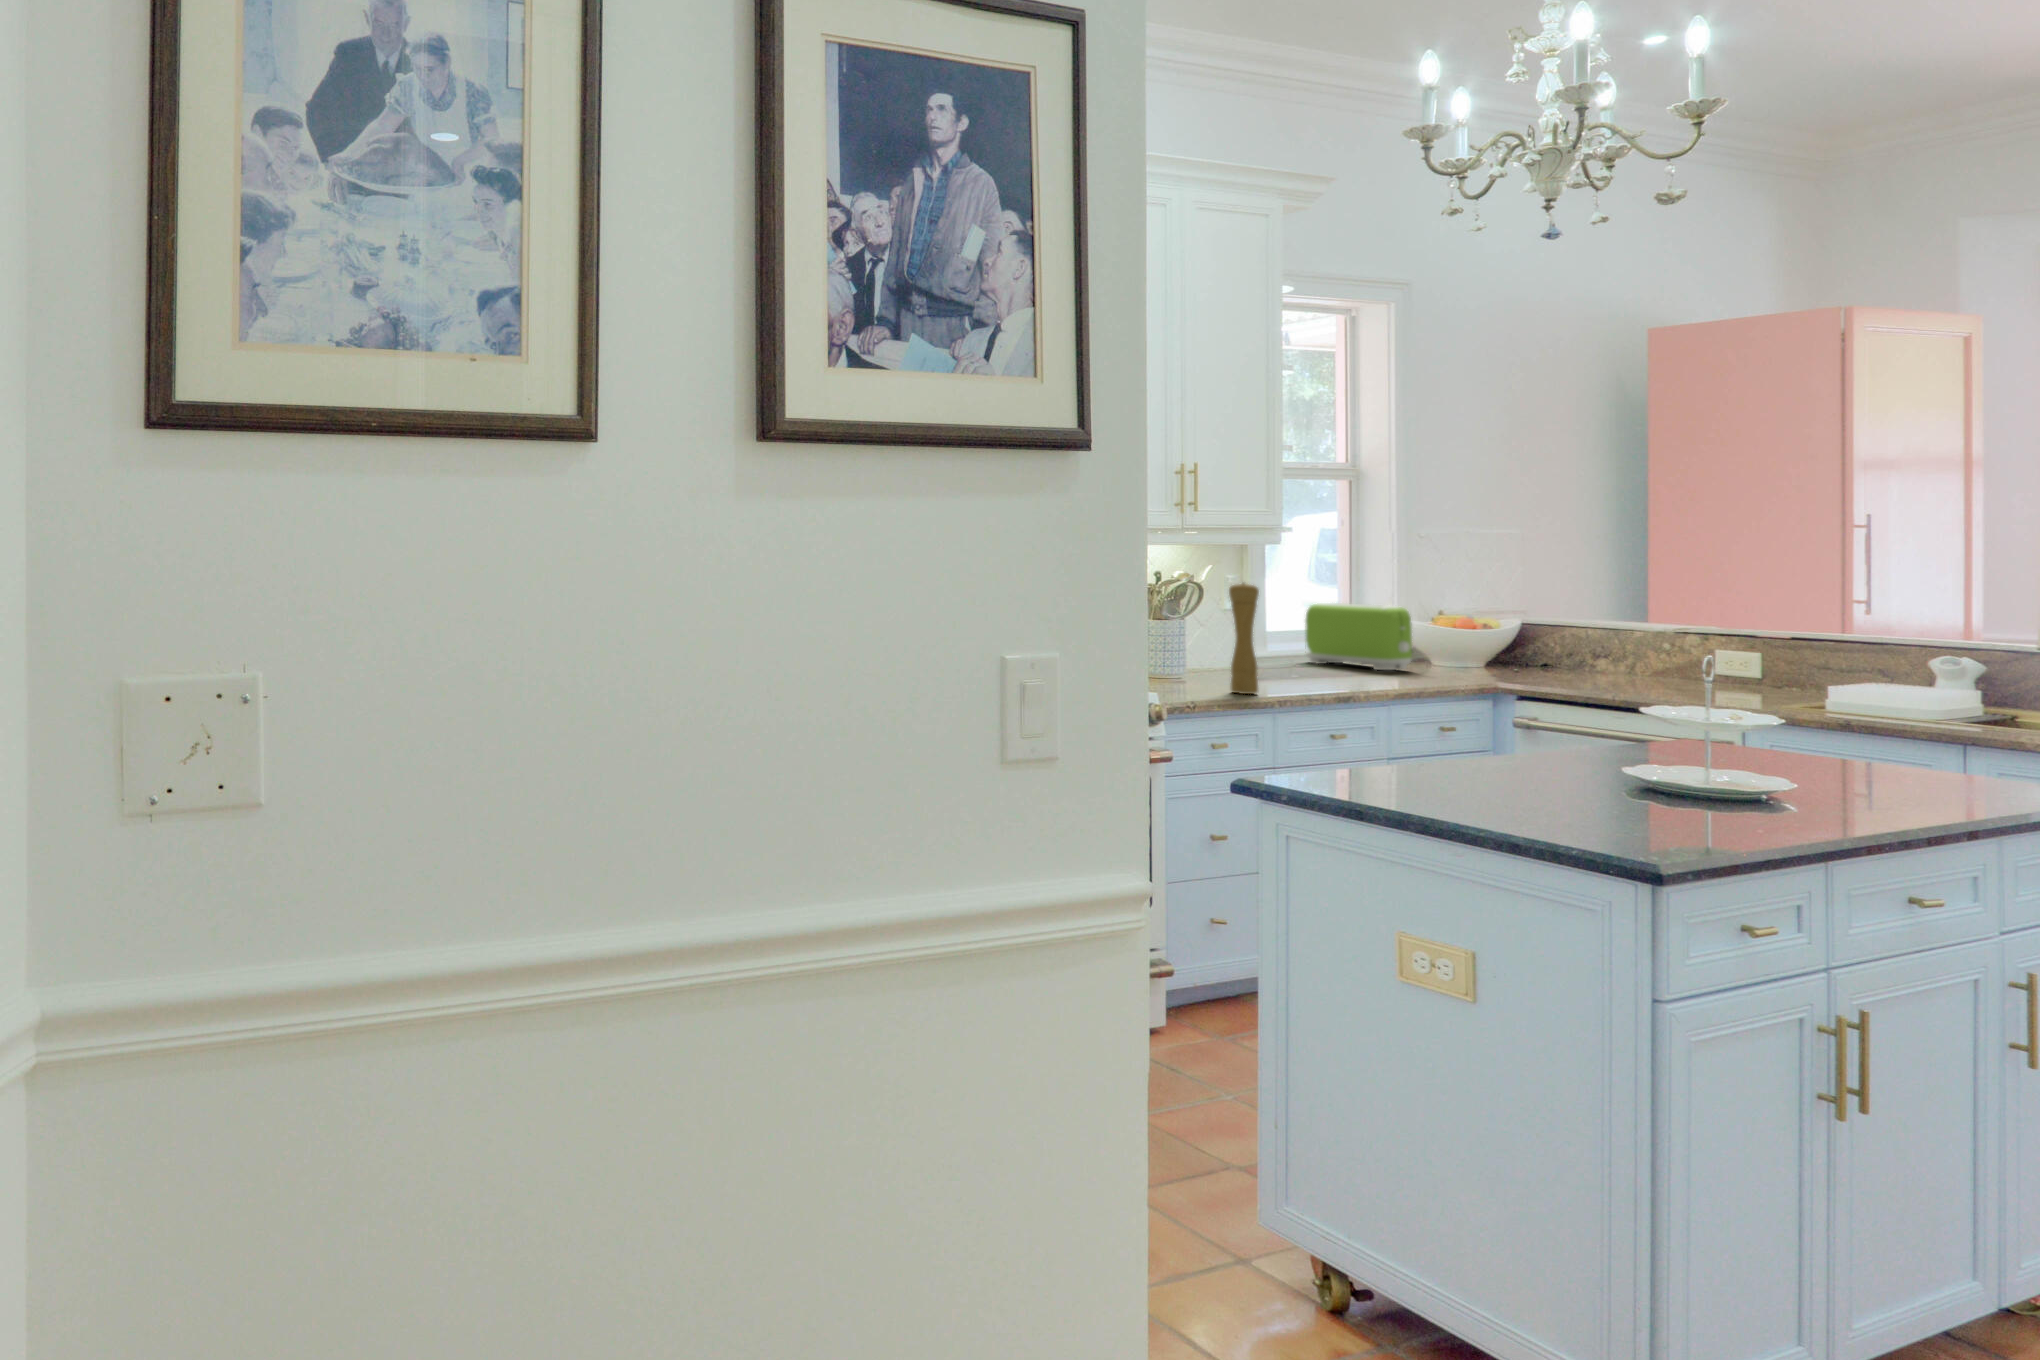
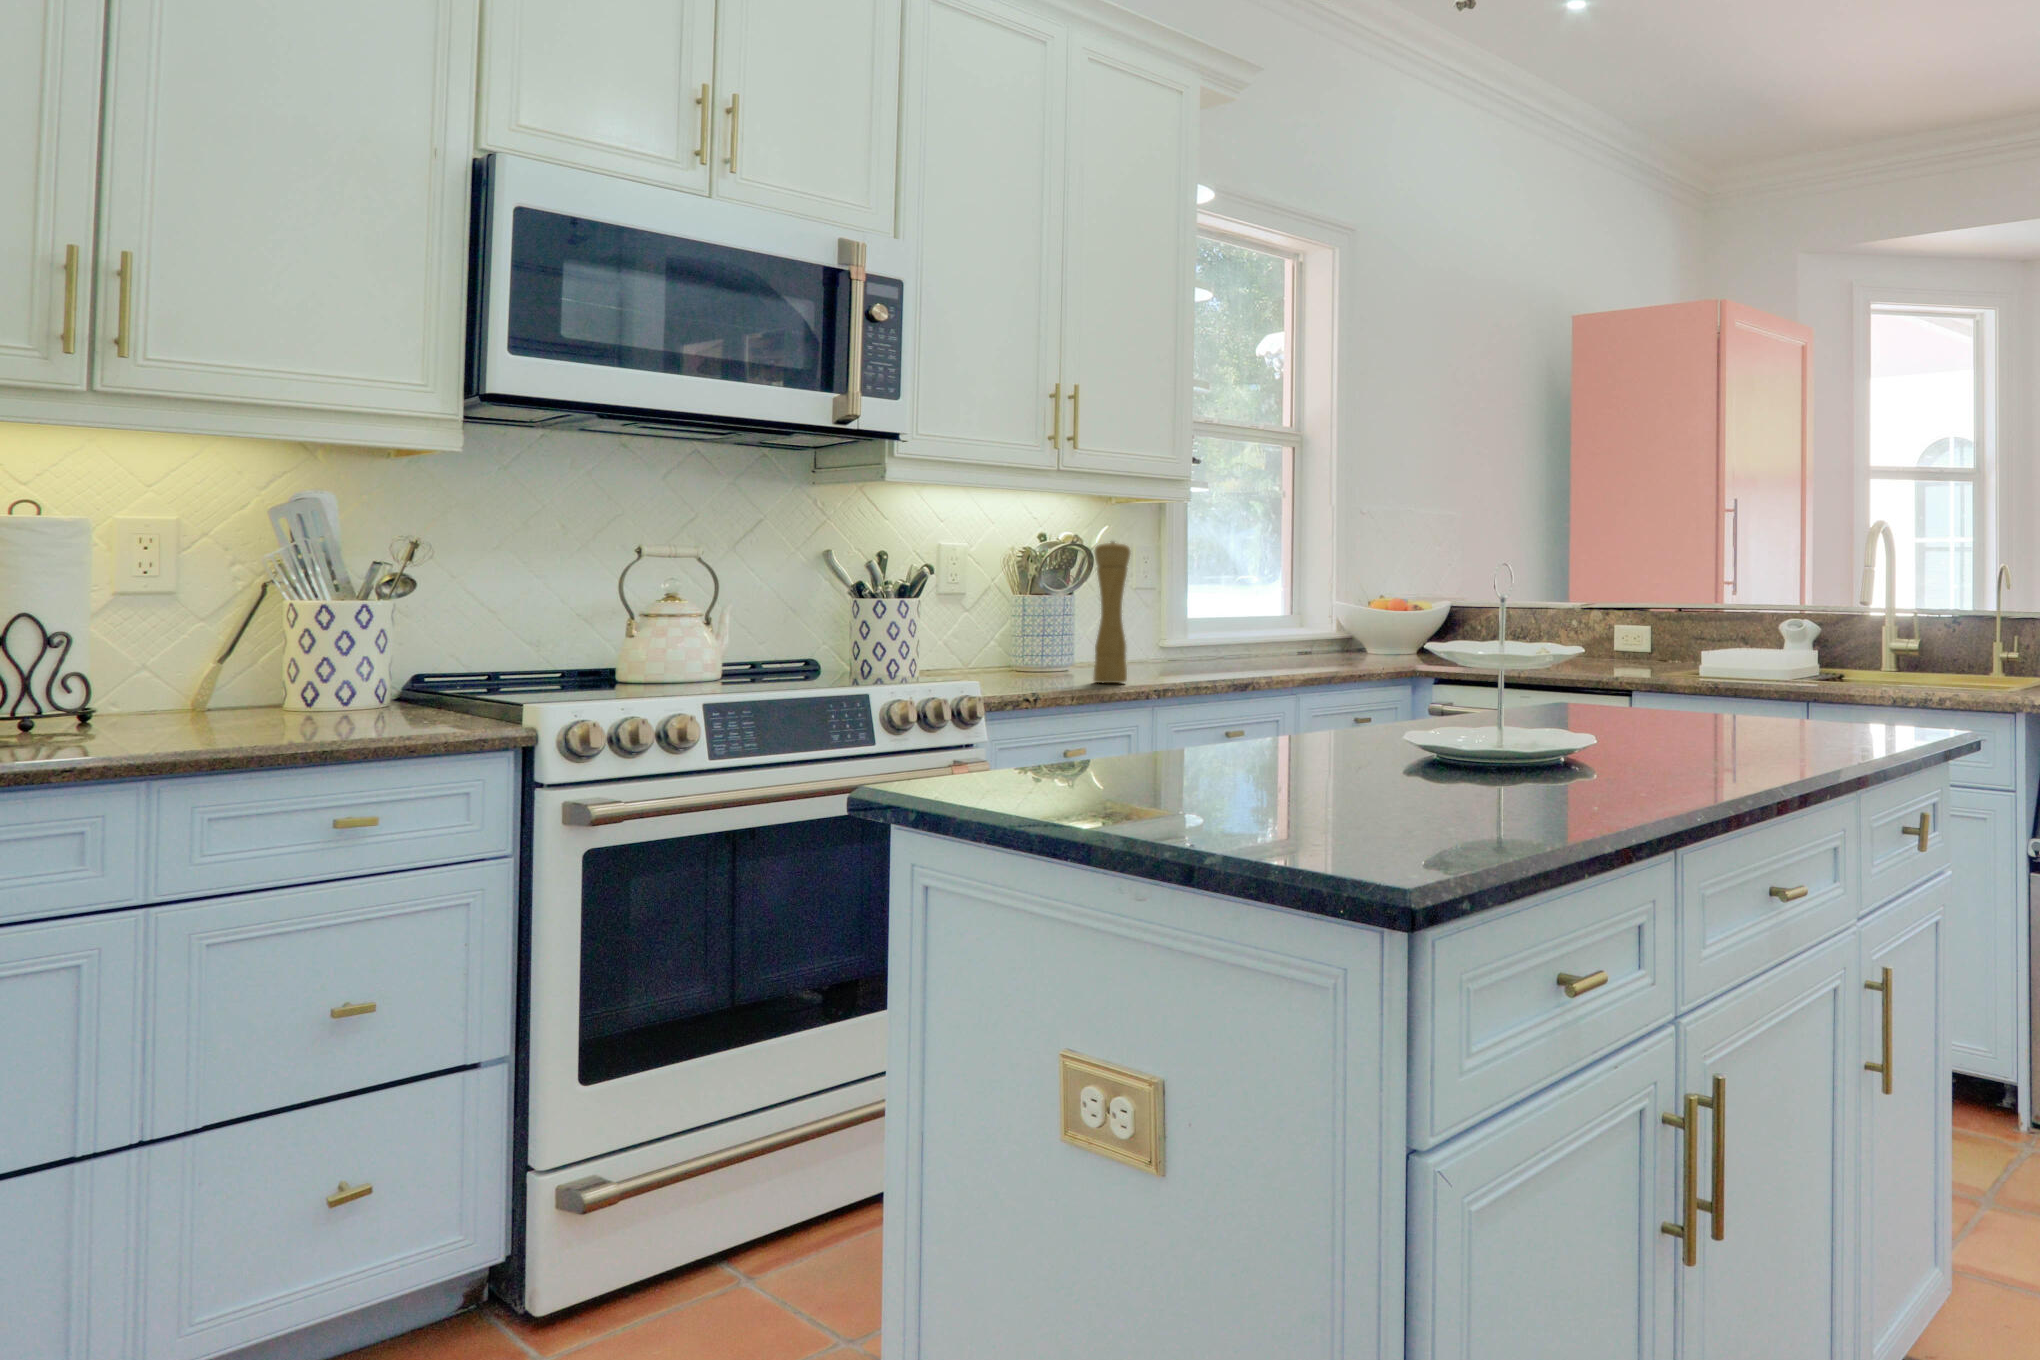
toaster: present [1305,603,1412,670] -> none [1233,584,1339,657]

